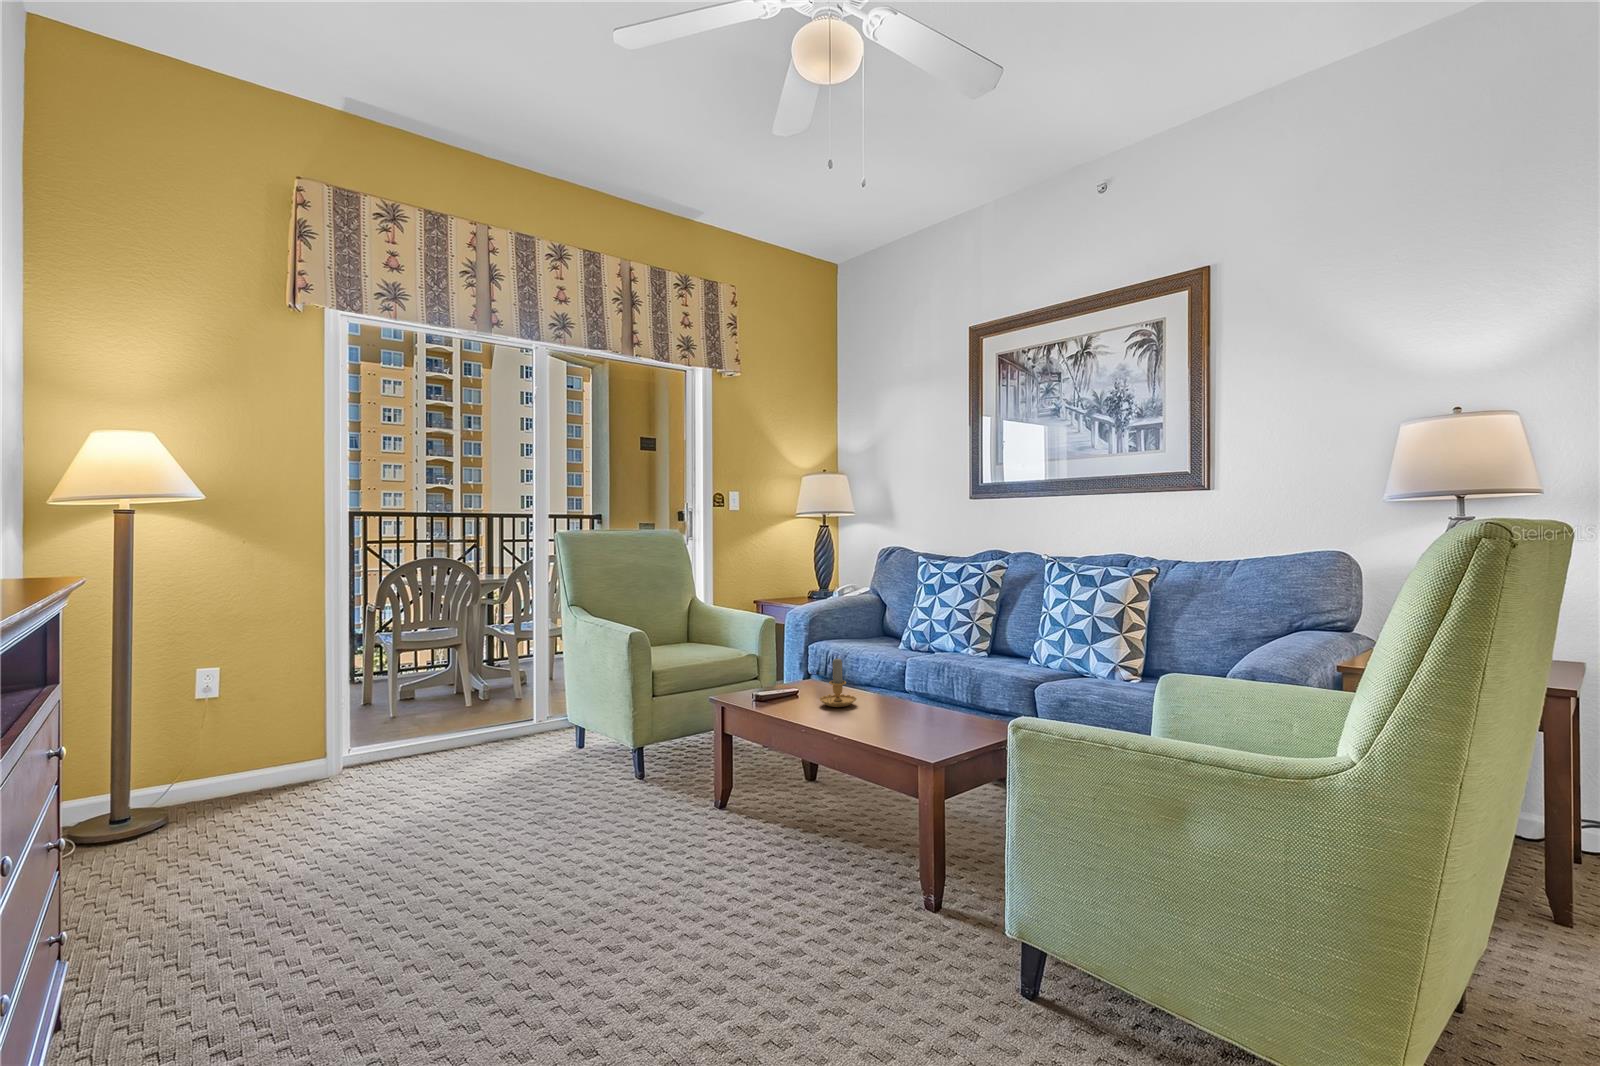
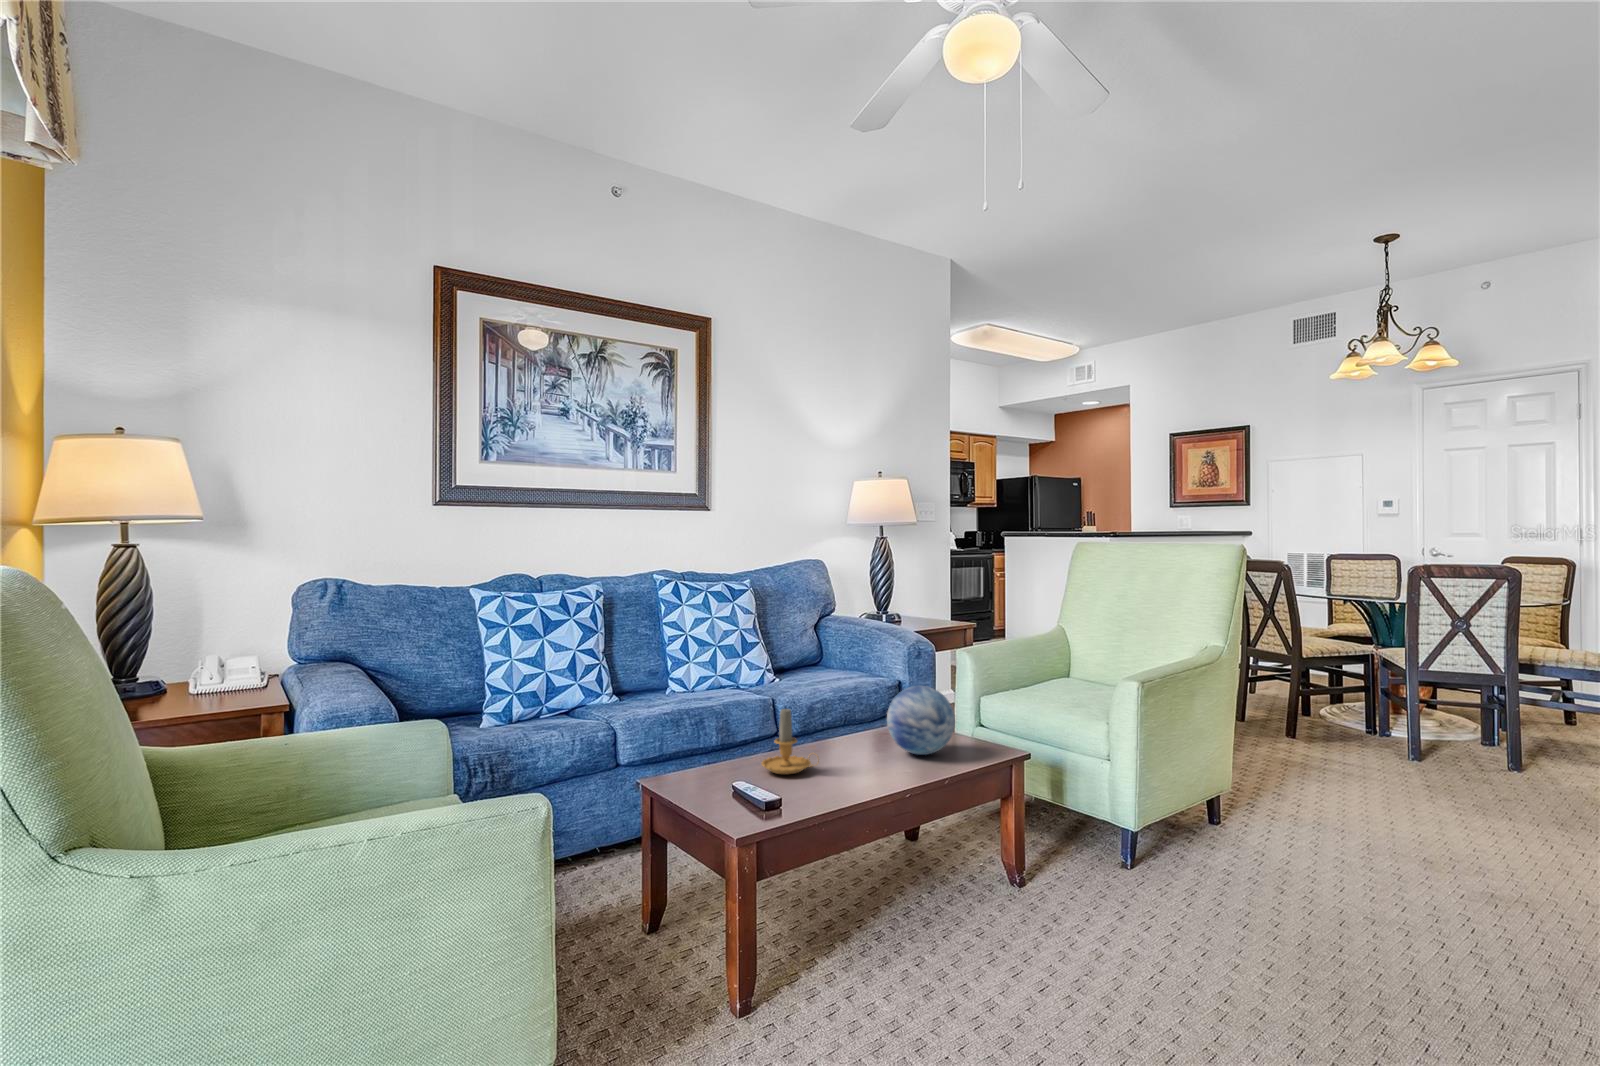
decorative orb: none [866,670,929,734] -> present [887,686,955,755]

